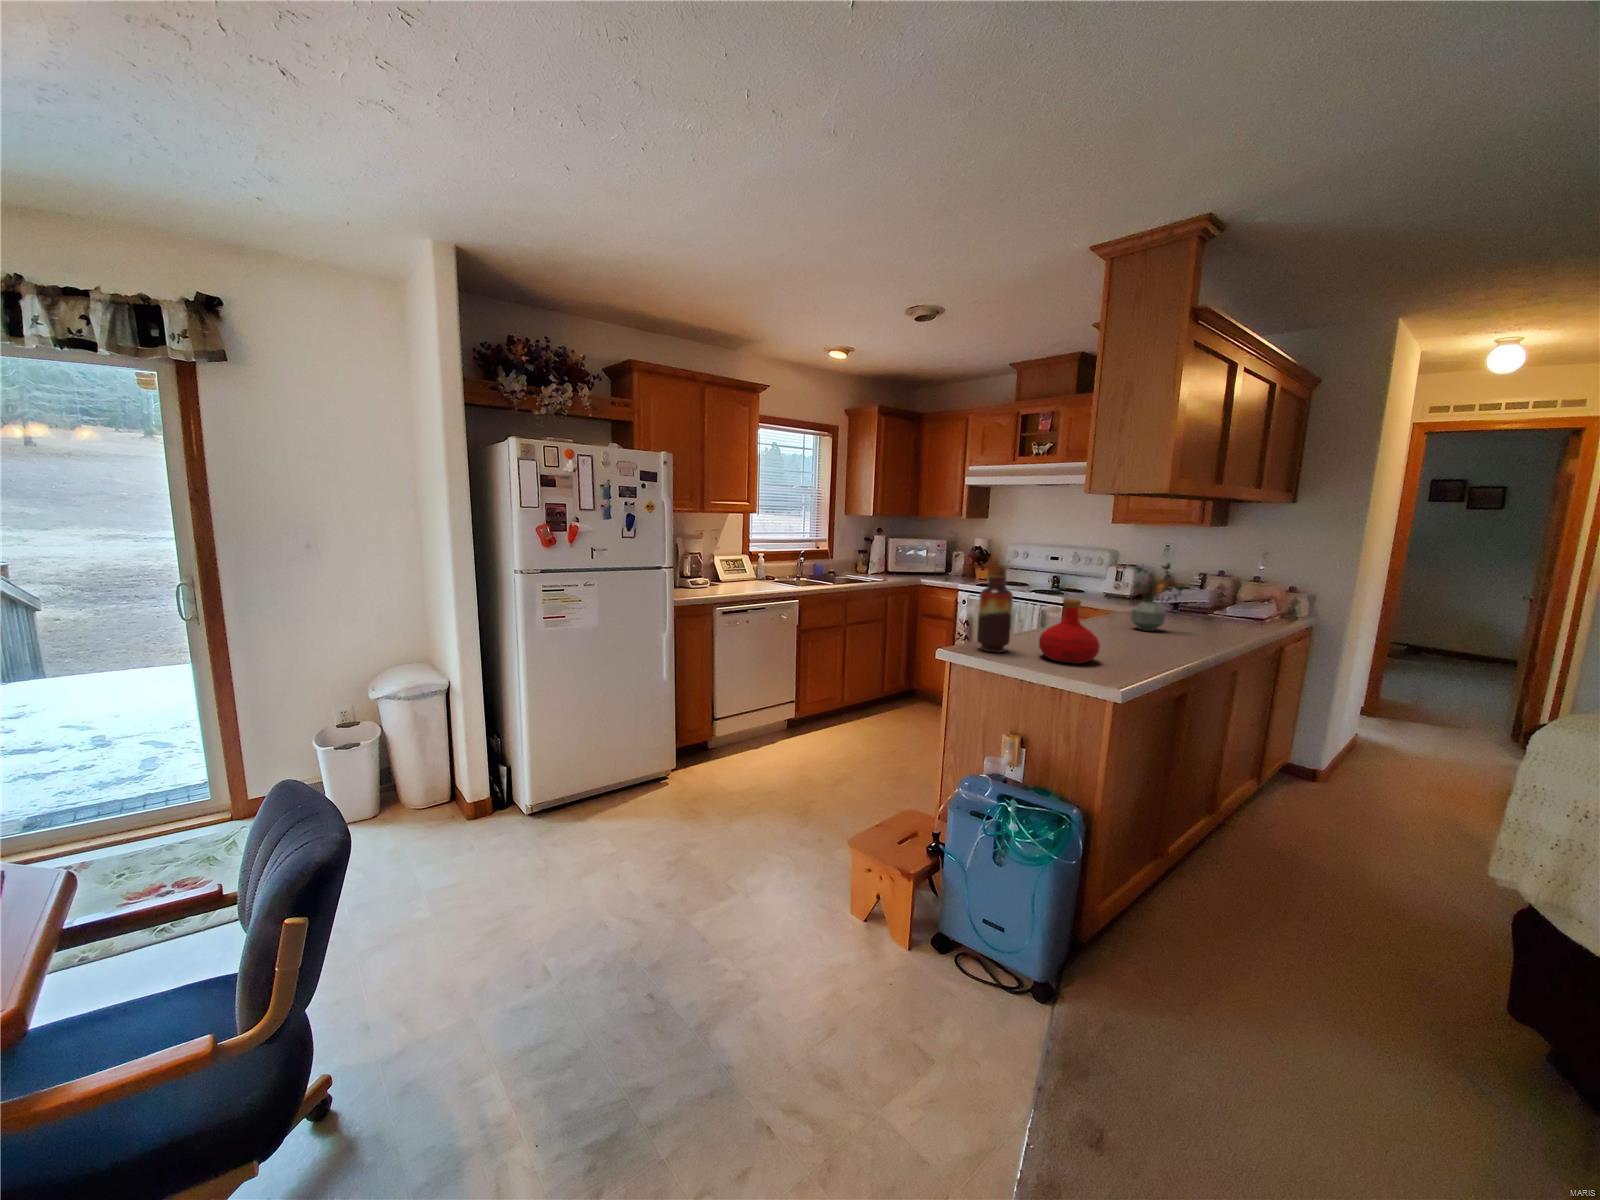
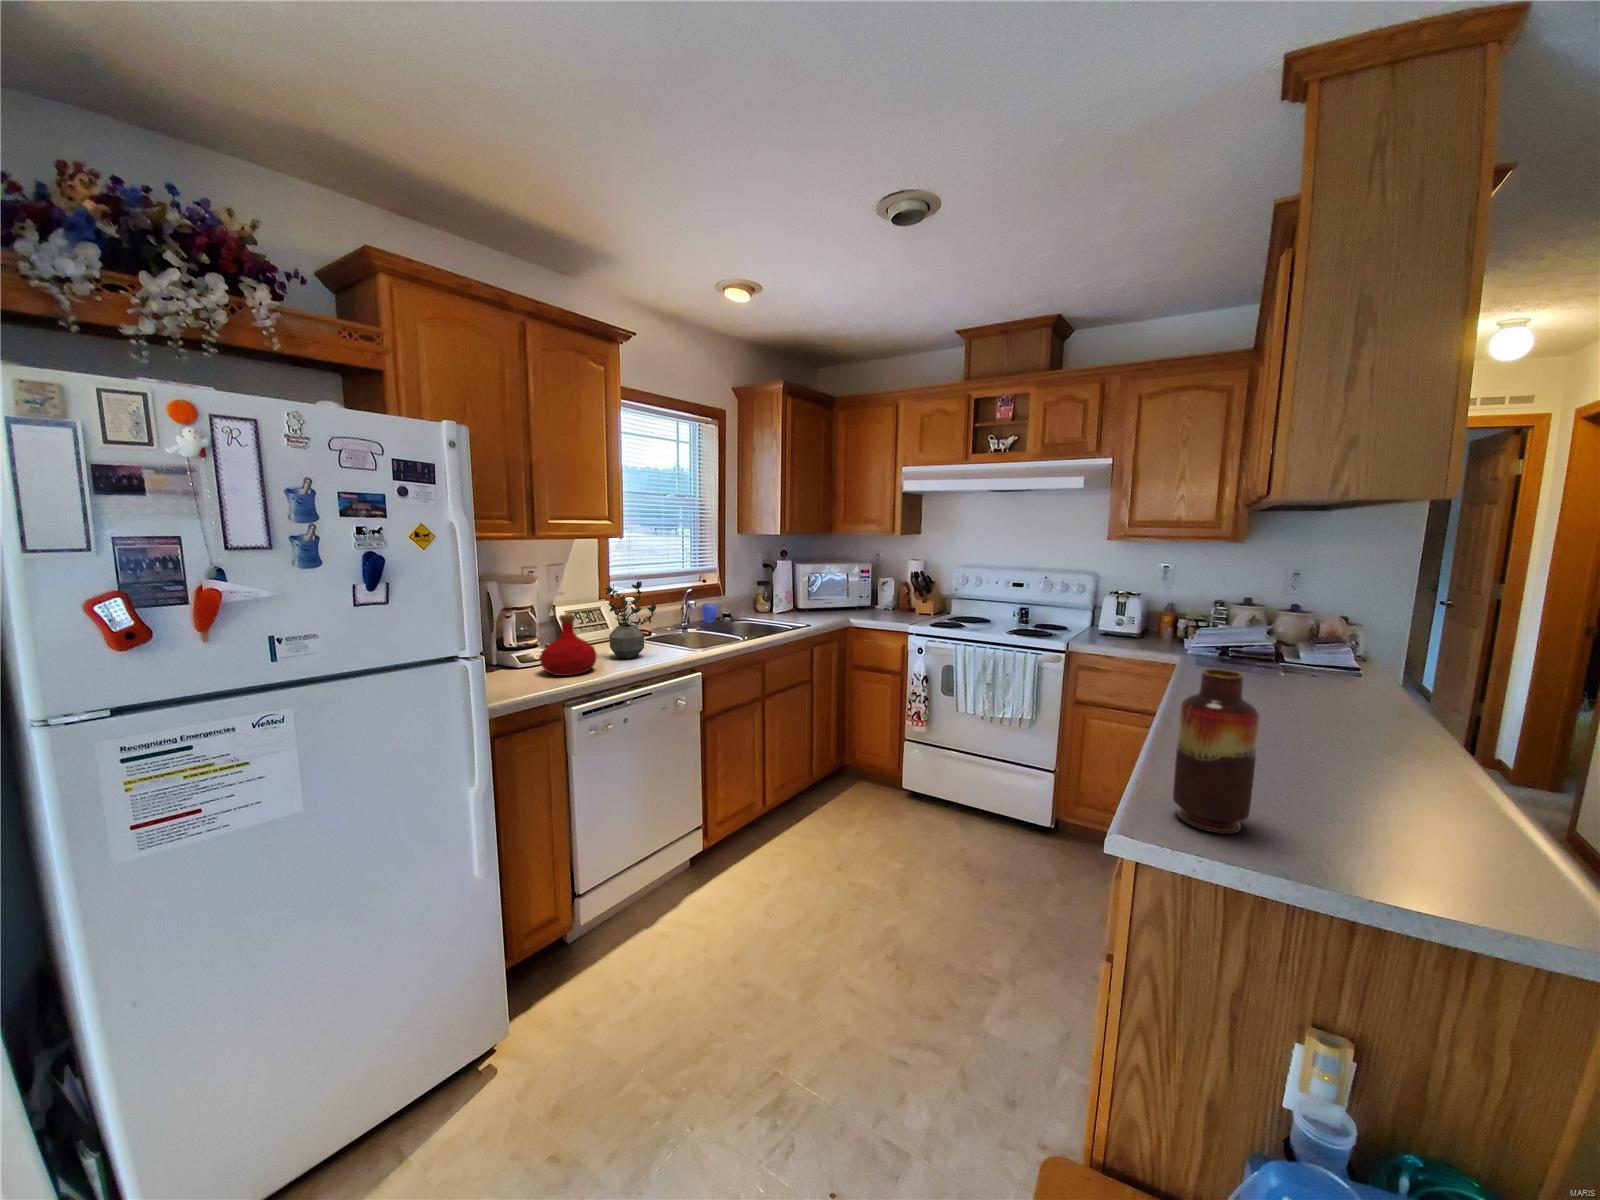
potted plant: present [1131,563,1184,631] -> present [605,581,656,659]
bottle: present [1039,599,1100,664] -> present [540,614,597,676]

